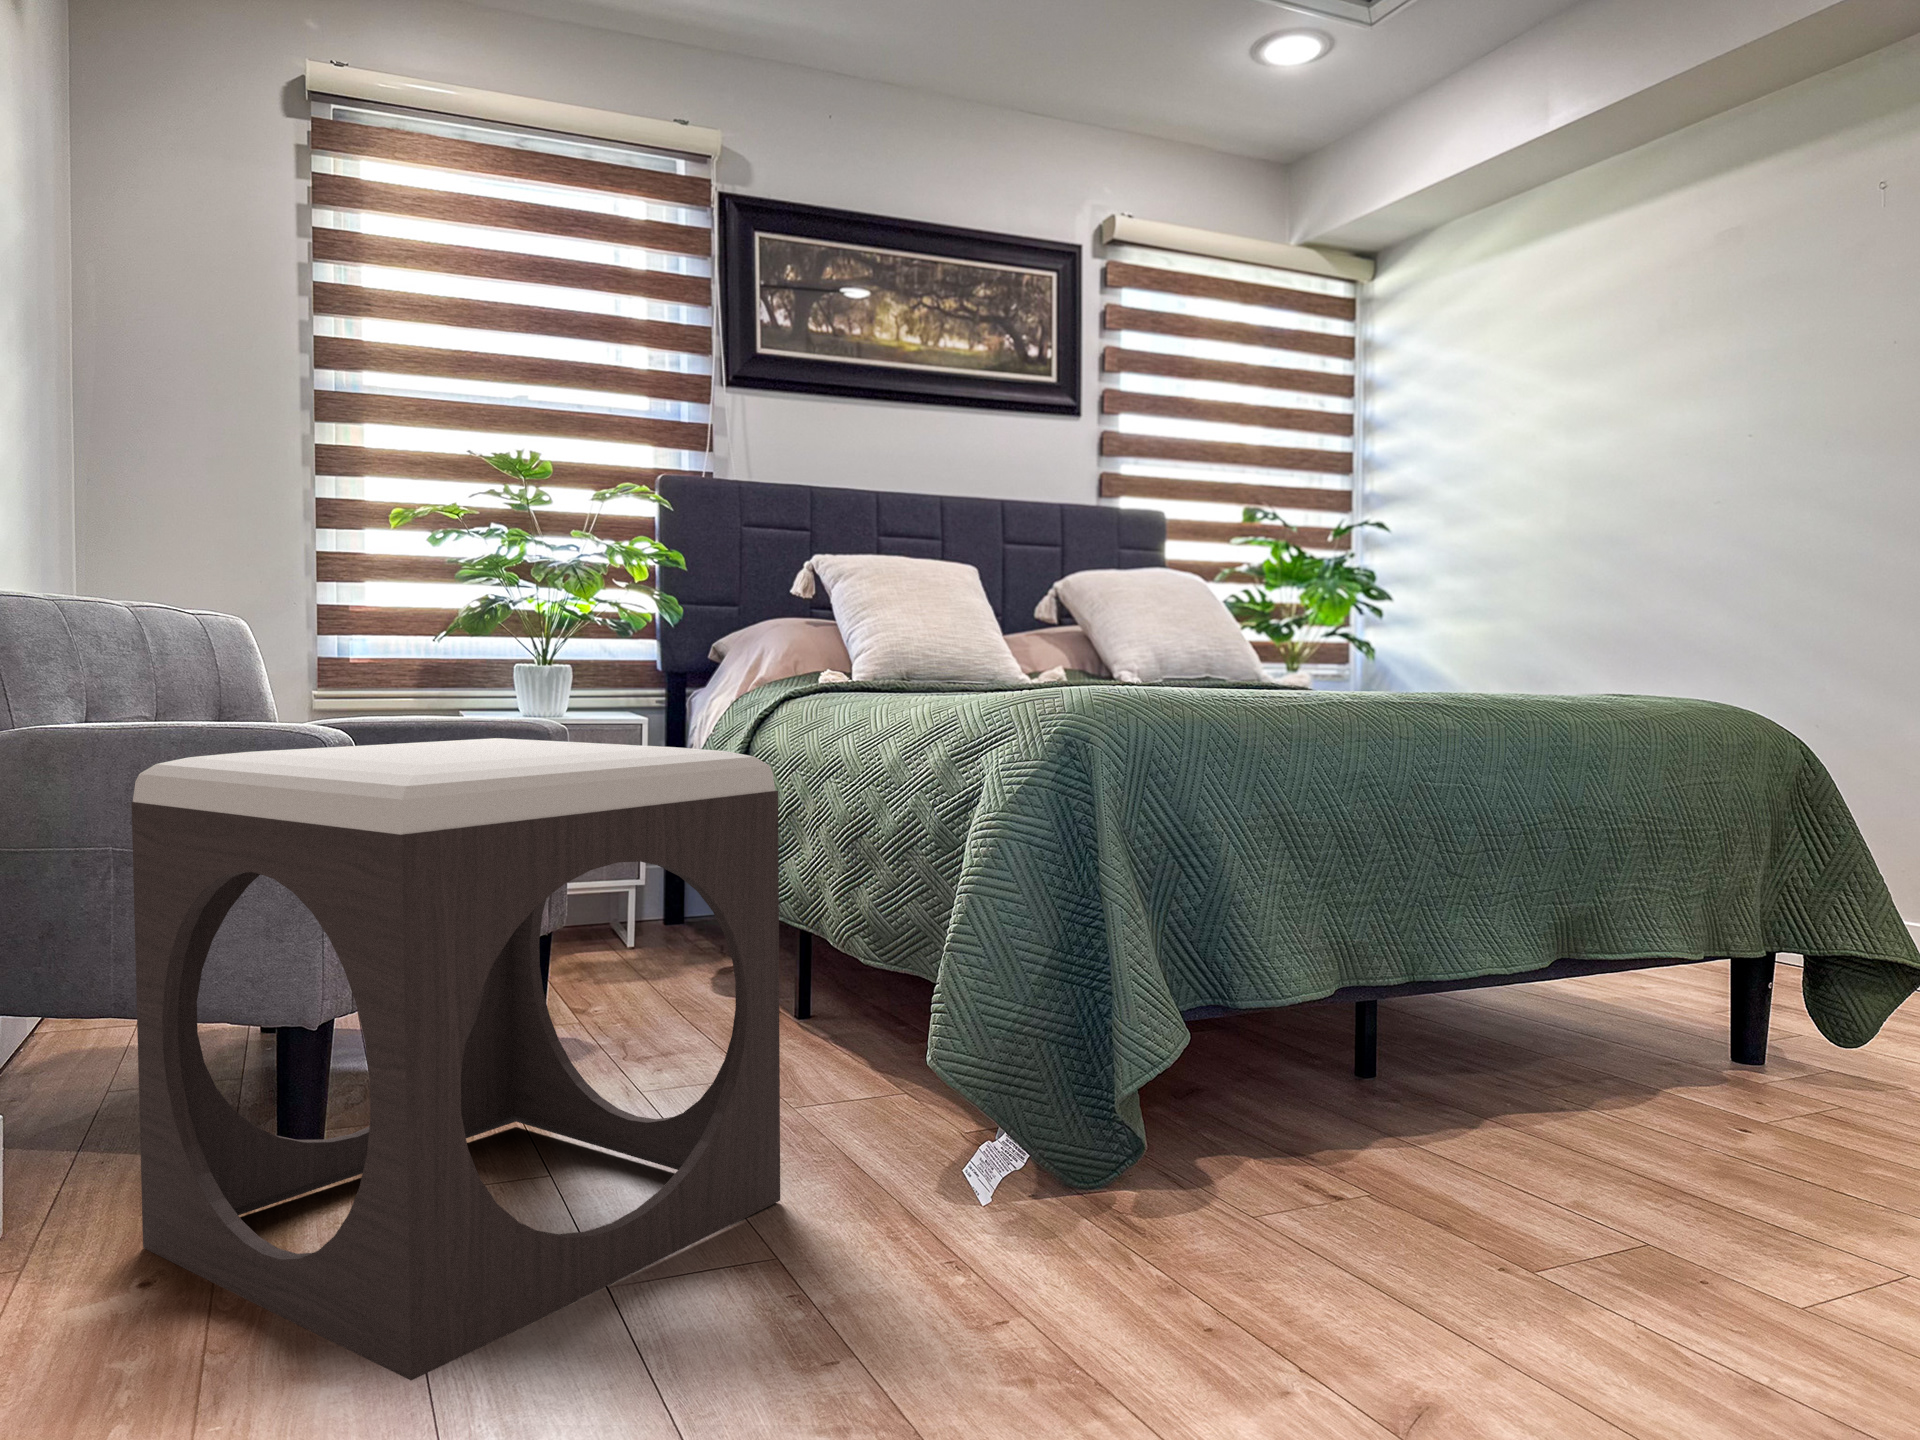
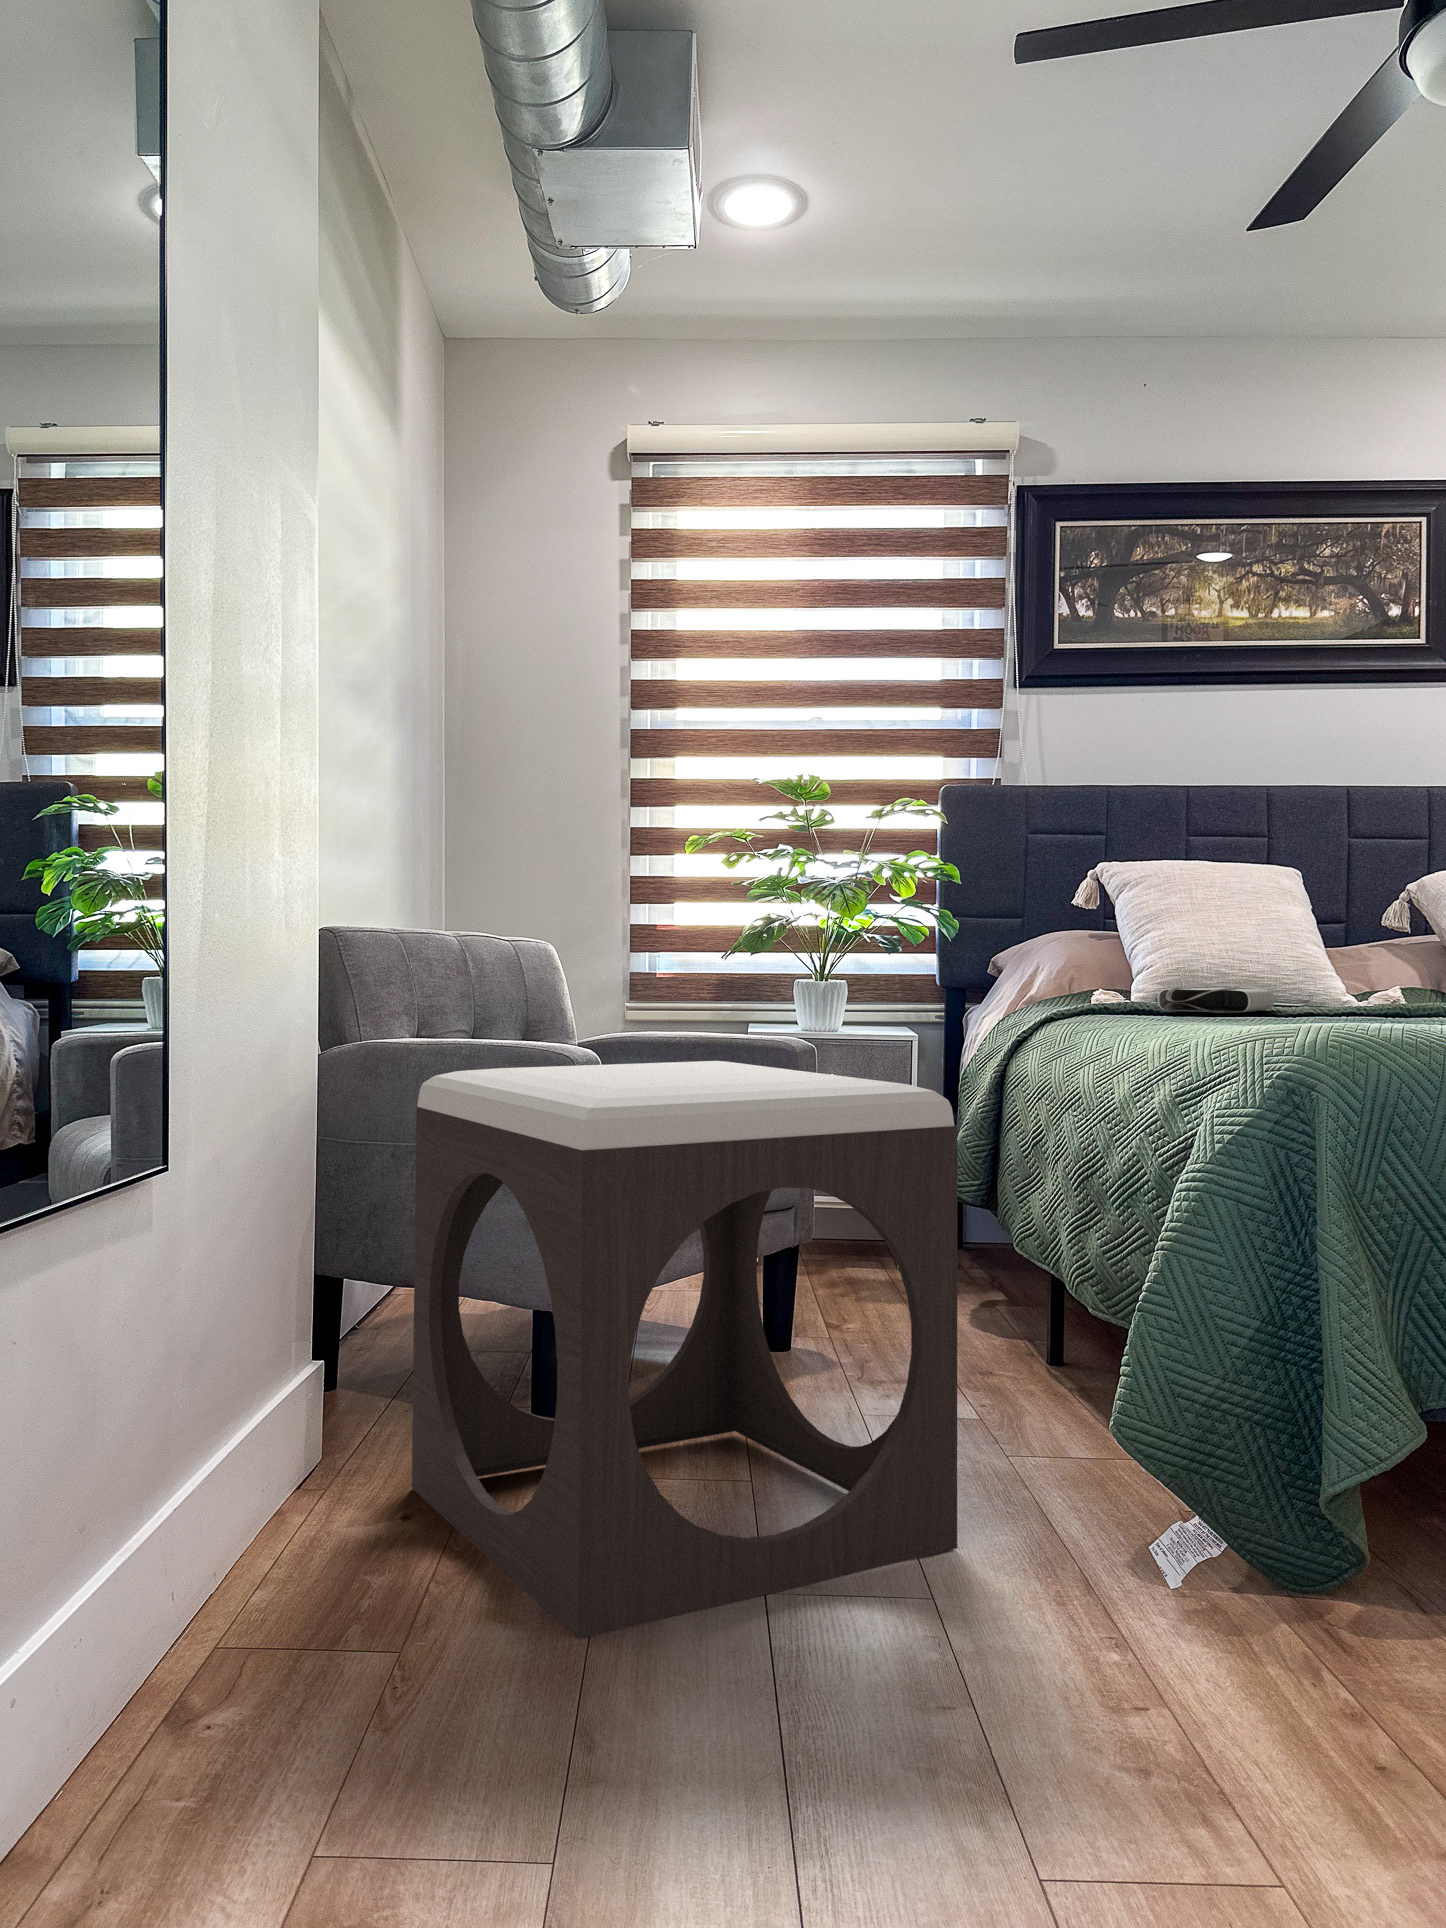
tote bag: none [879,666,970,687] -> present [1158,987,1275,1013]

